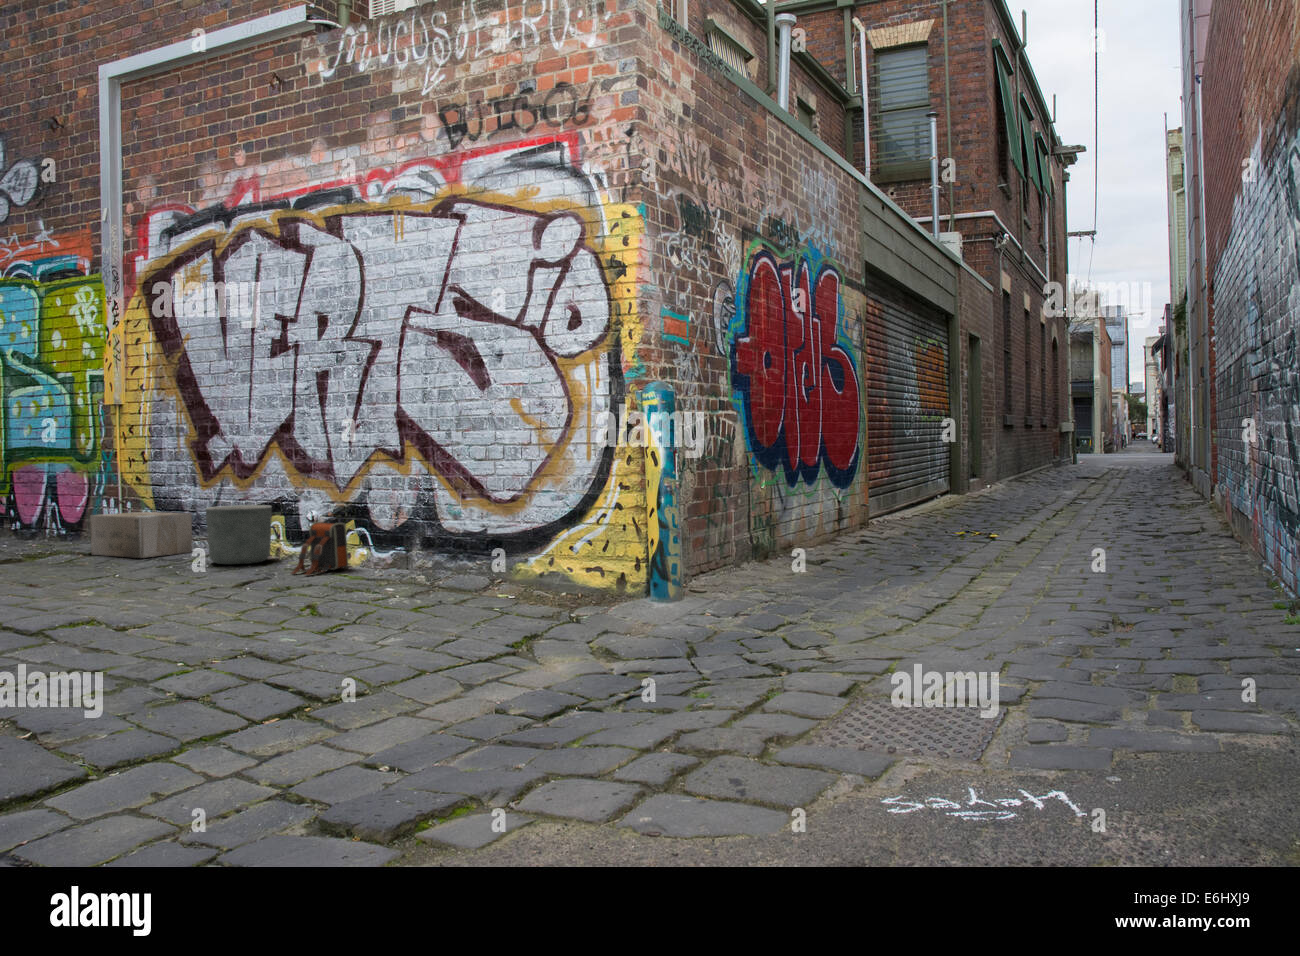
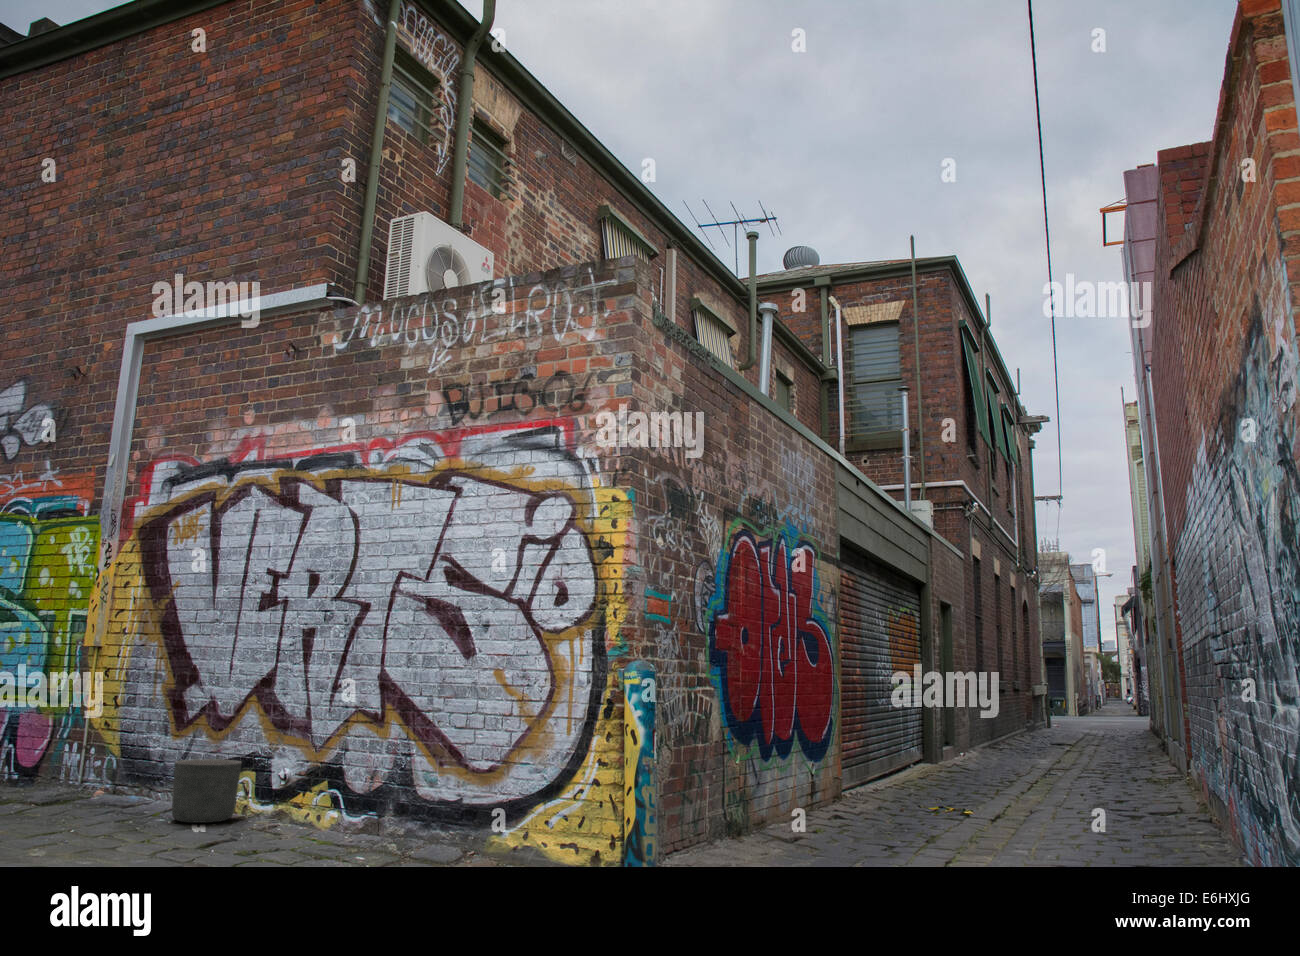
cardboard box: present [90,512,192,558] -> none [46,759,156,811]
backpack: present [291,522,349,575] -> none [255,782,317,840]

